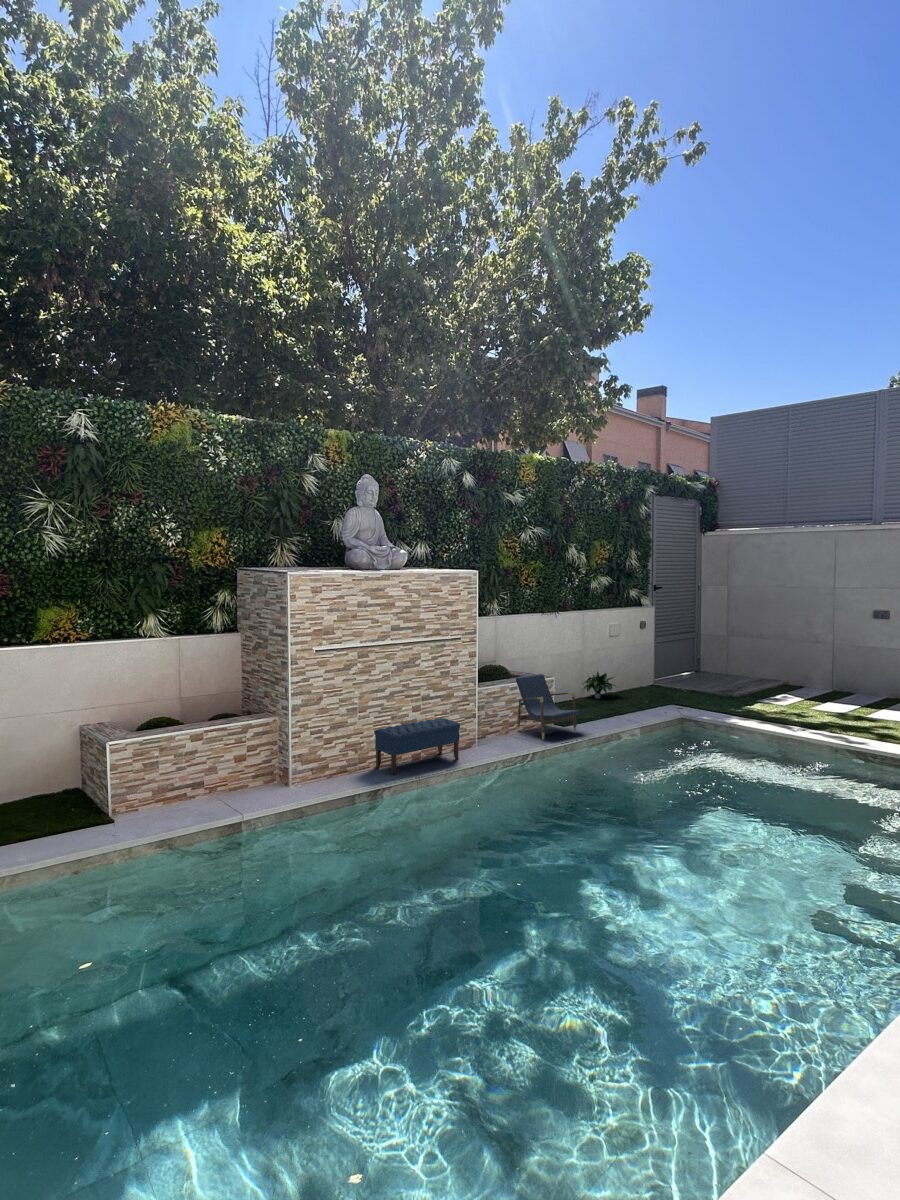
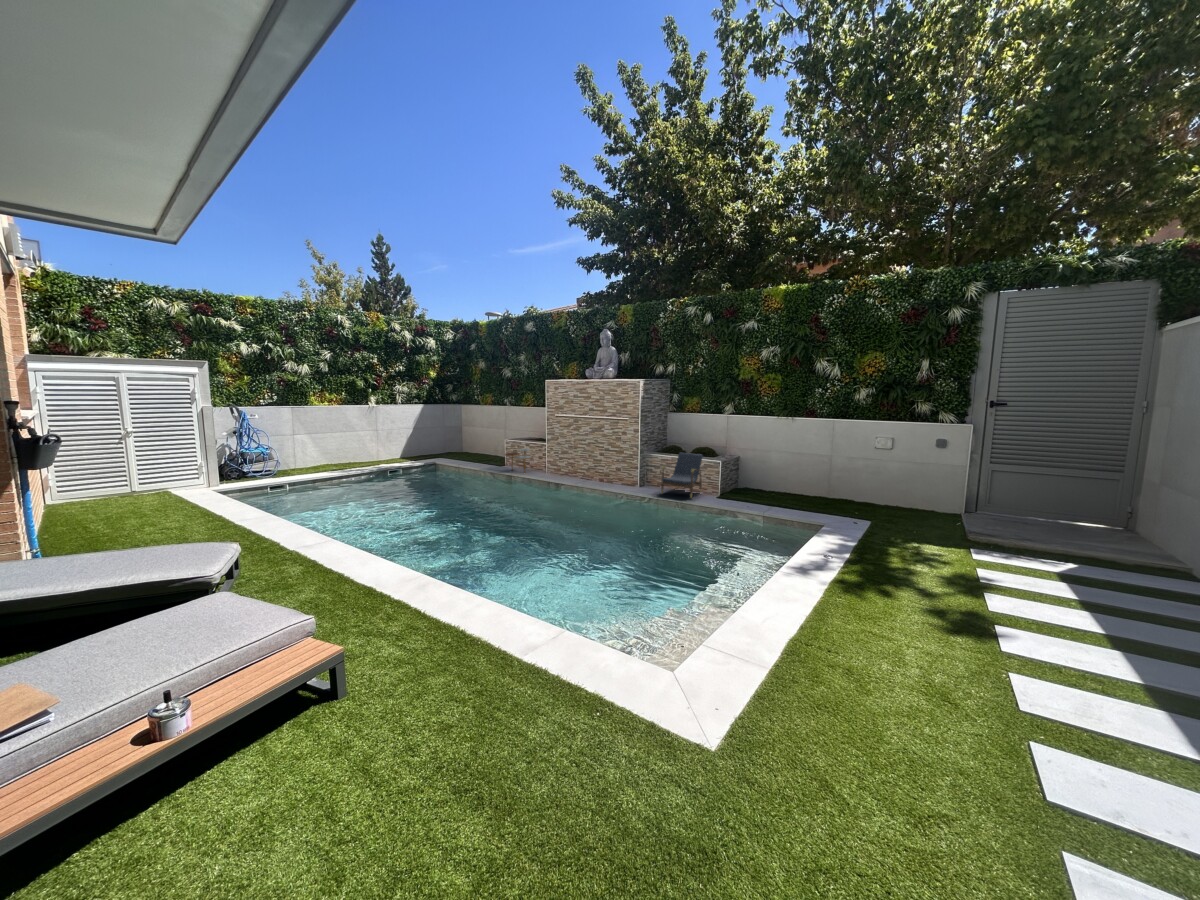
potted plant: present [582,672,615,699] -> none [810,473,846,499]
bench: present [374,718,460,775] -> none [568,459,613,485]
side table: none [187,746,271,814] -> present [505,449,532,472]

